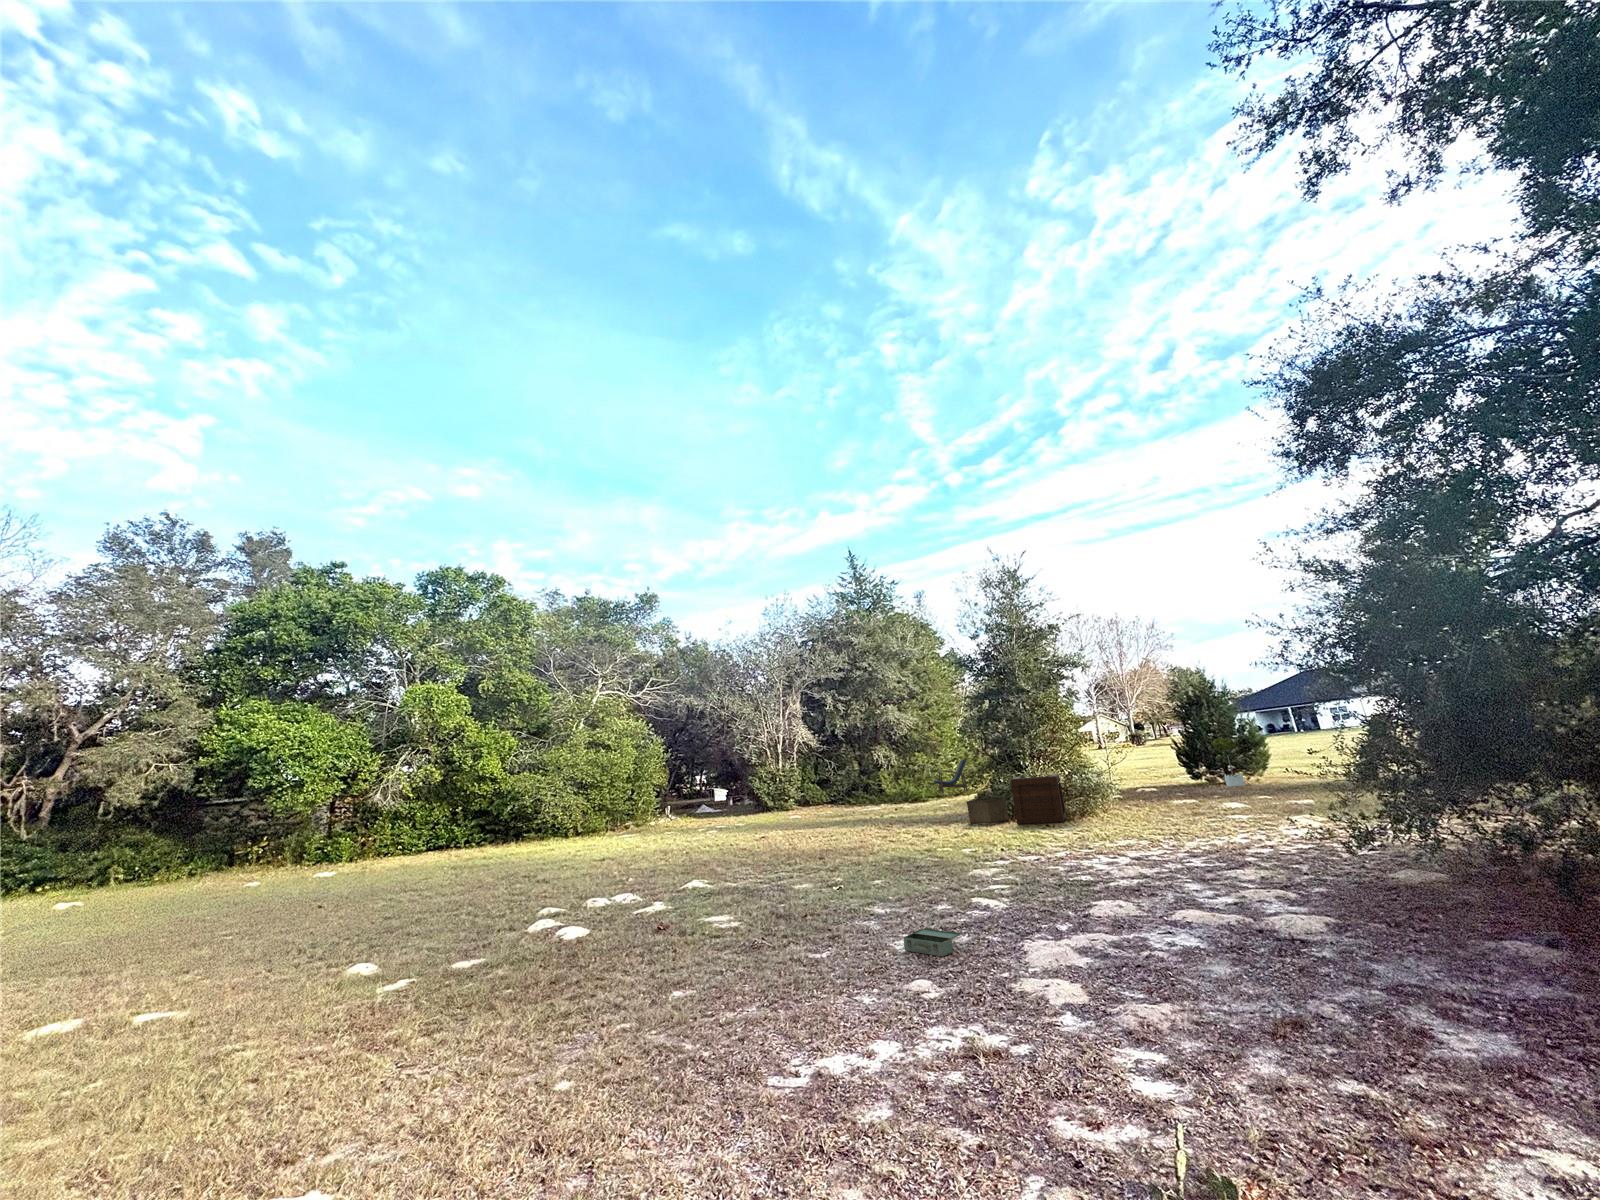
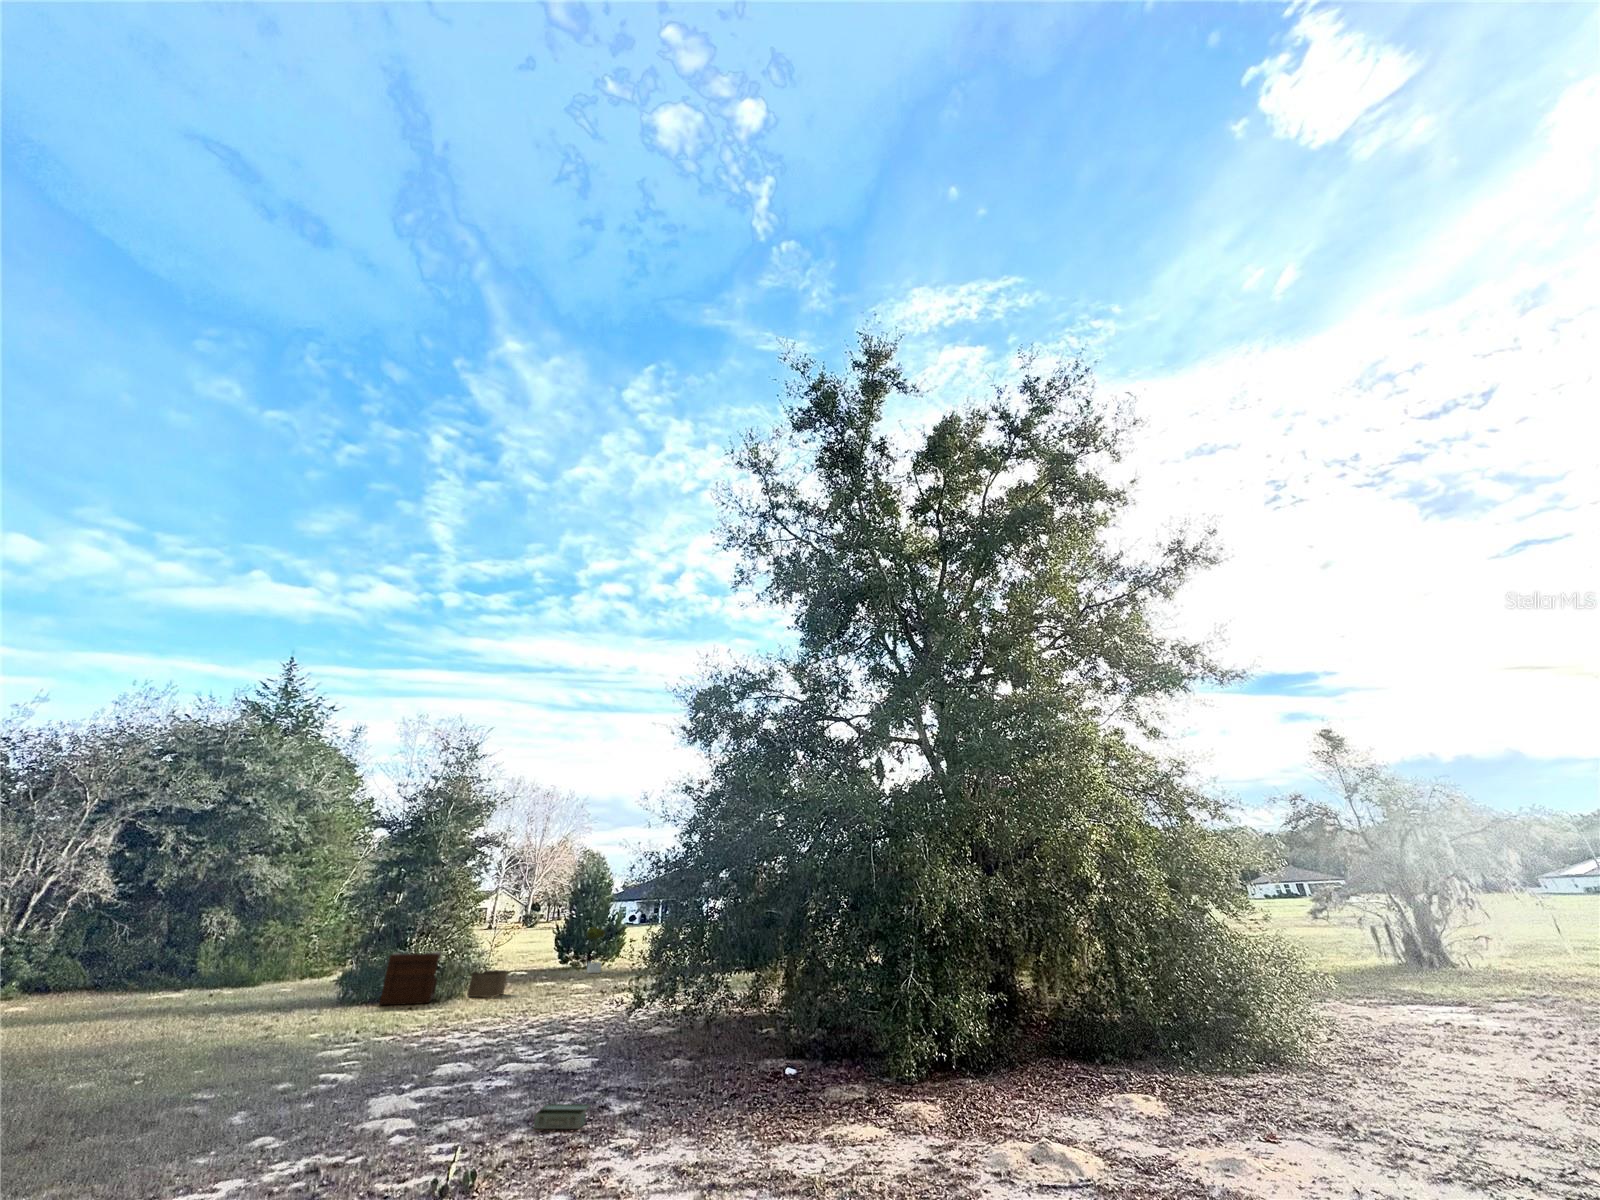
lounge chair: present [934,759,968,797] -> none [285,929,338,974]
storage bin: present [966,798,1009,824] -> present [467,970,507,997]
toolbox: present [903,928,961,956] -> present [533,1104,590,1129]

